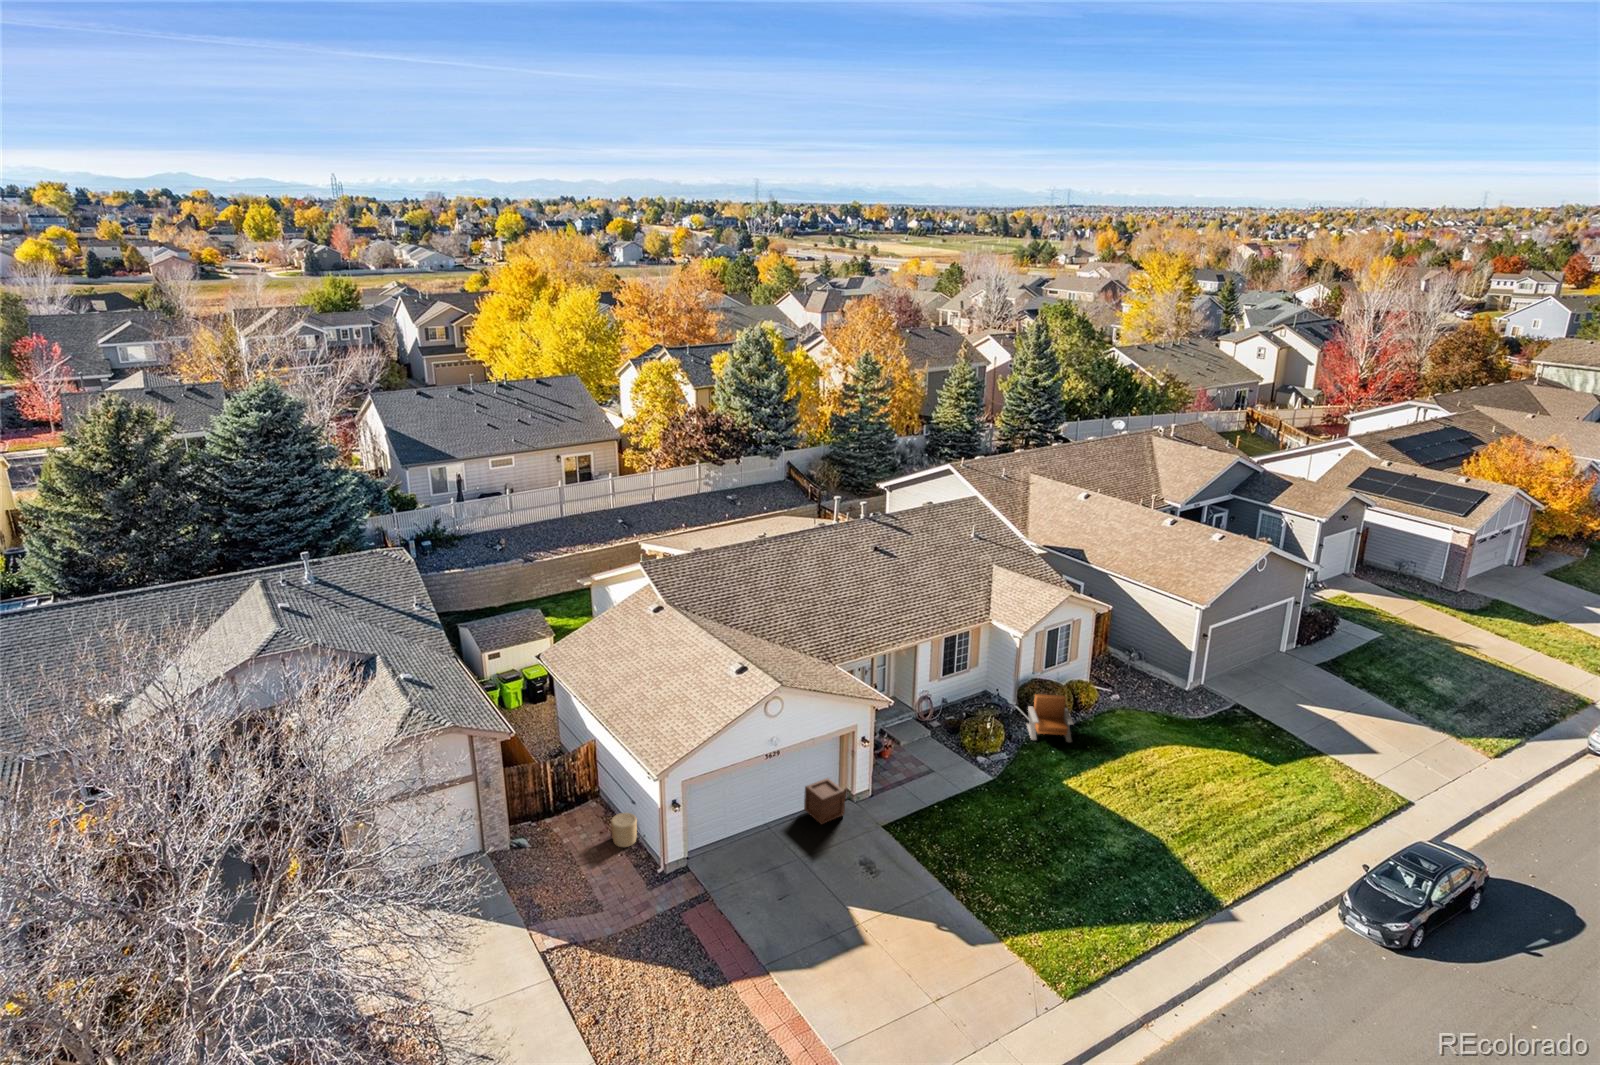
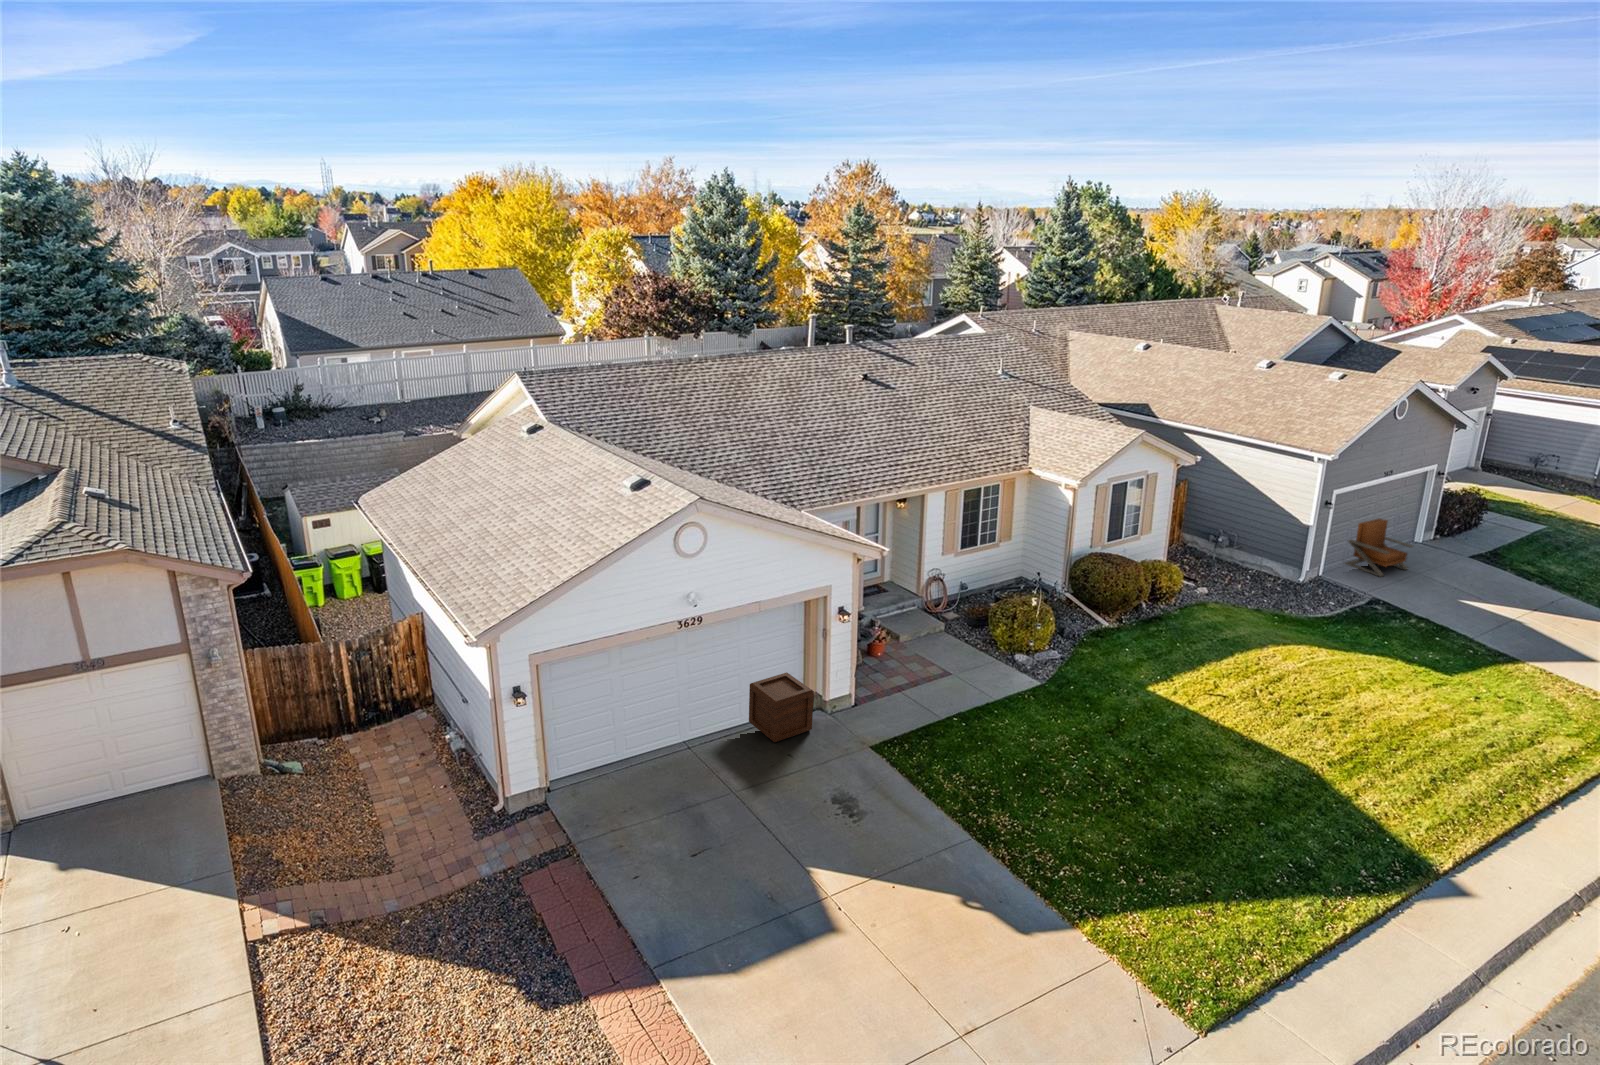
lounge chair: present [1027,694,1074,742] -> present [1345,518,1413,577]
basket: present [611,813,637,847] -> none [427,718,472,772]

